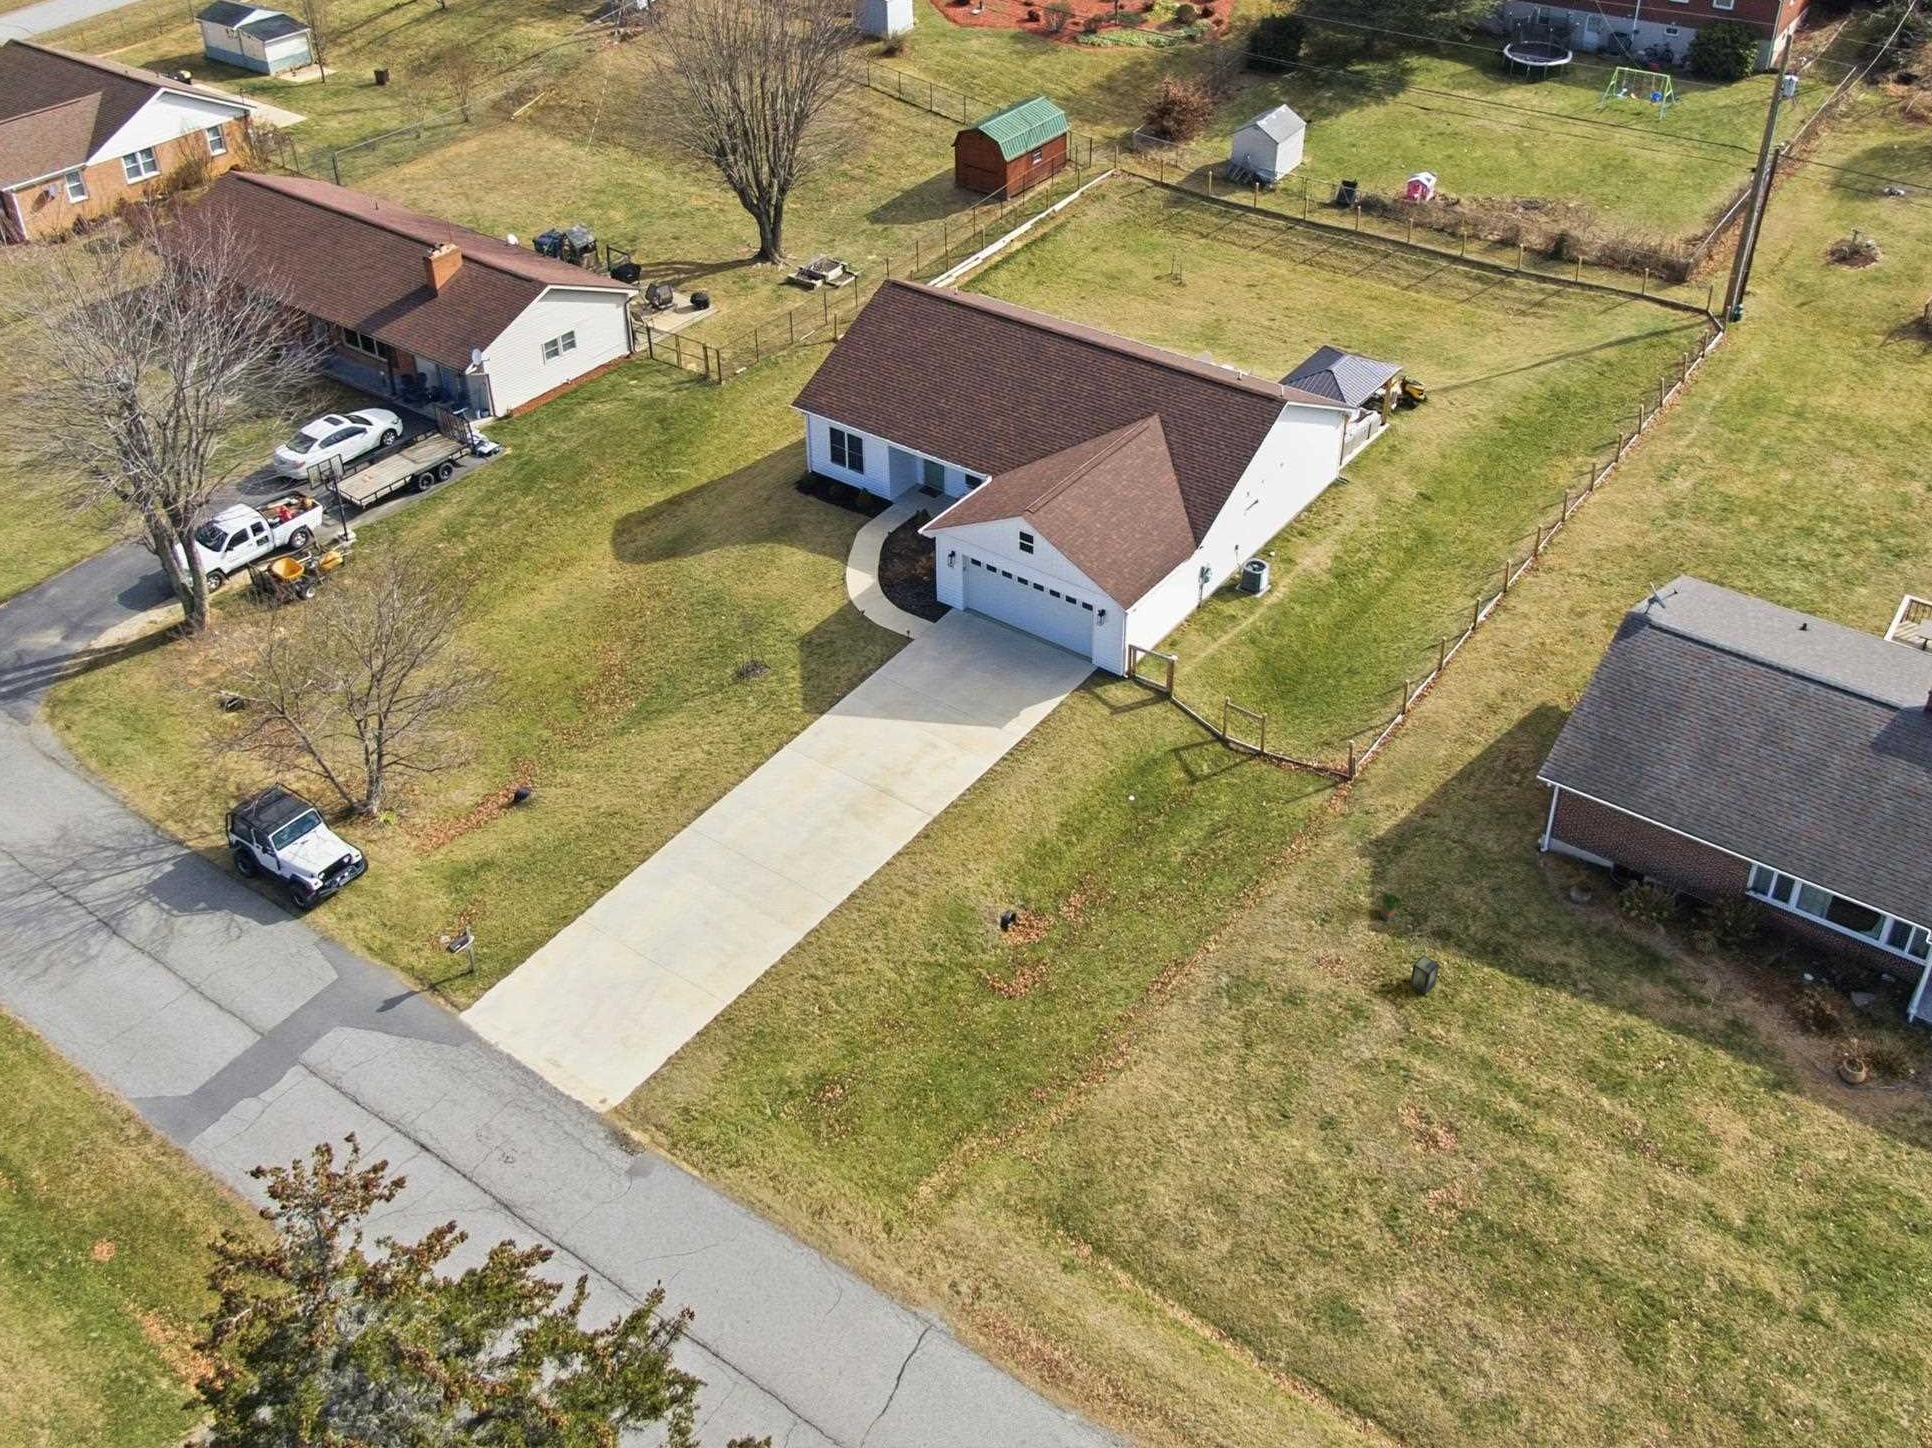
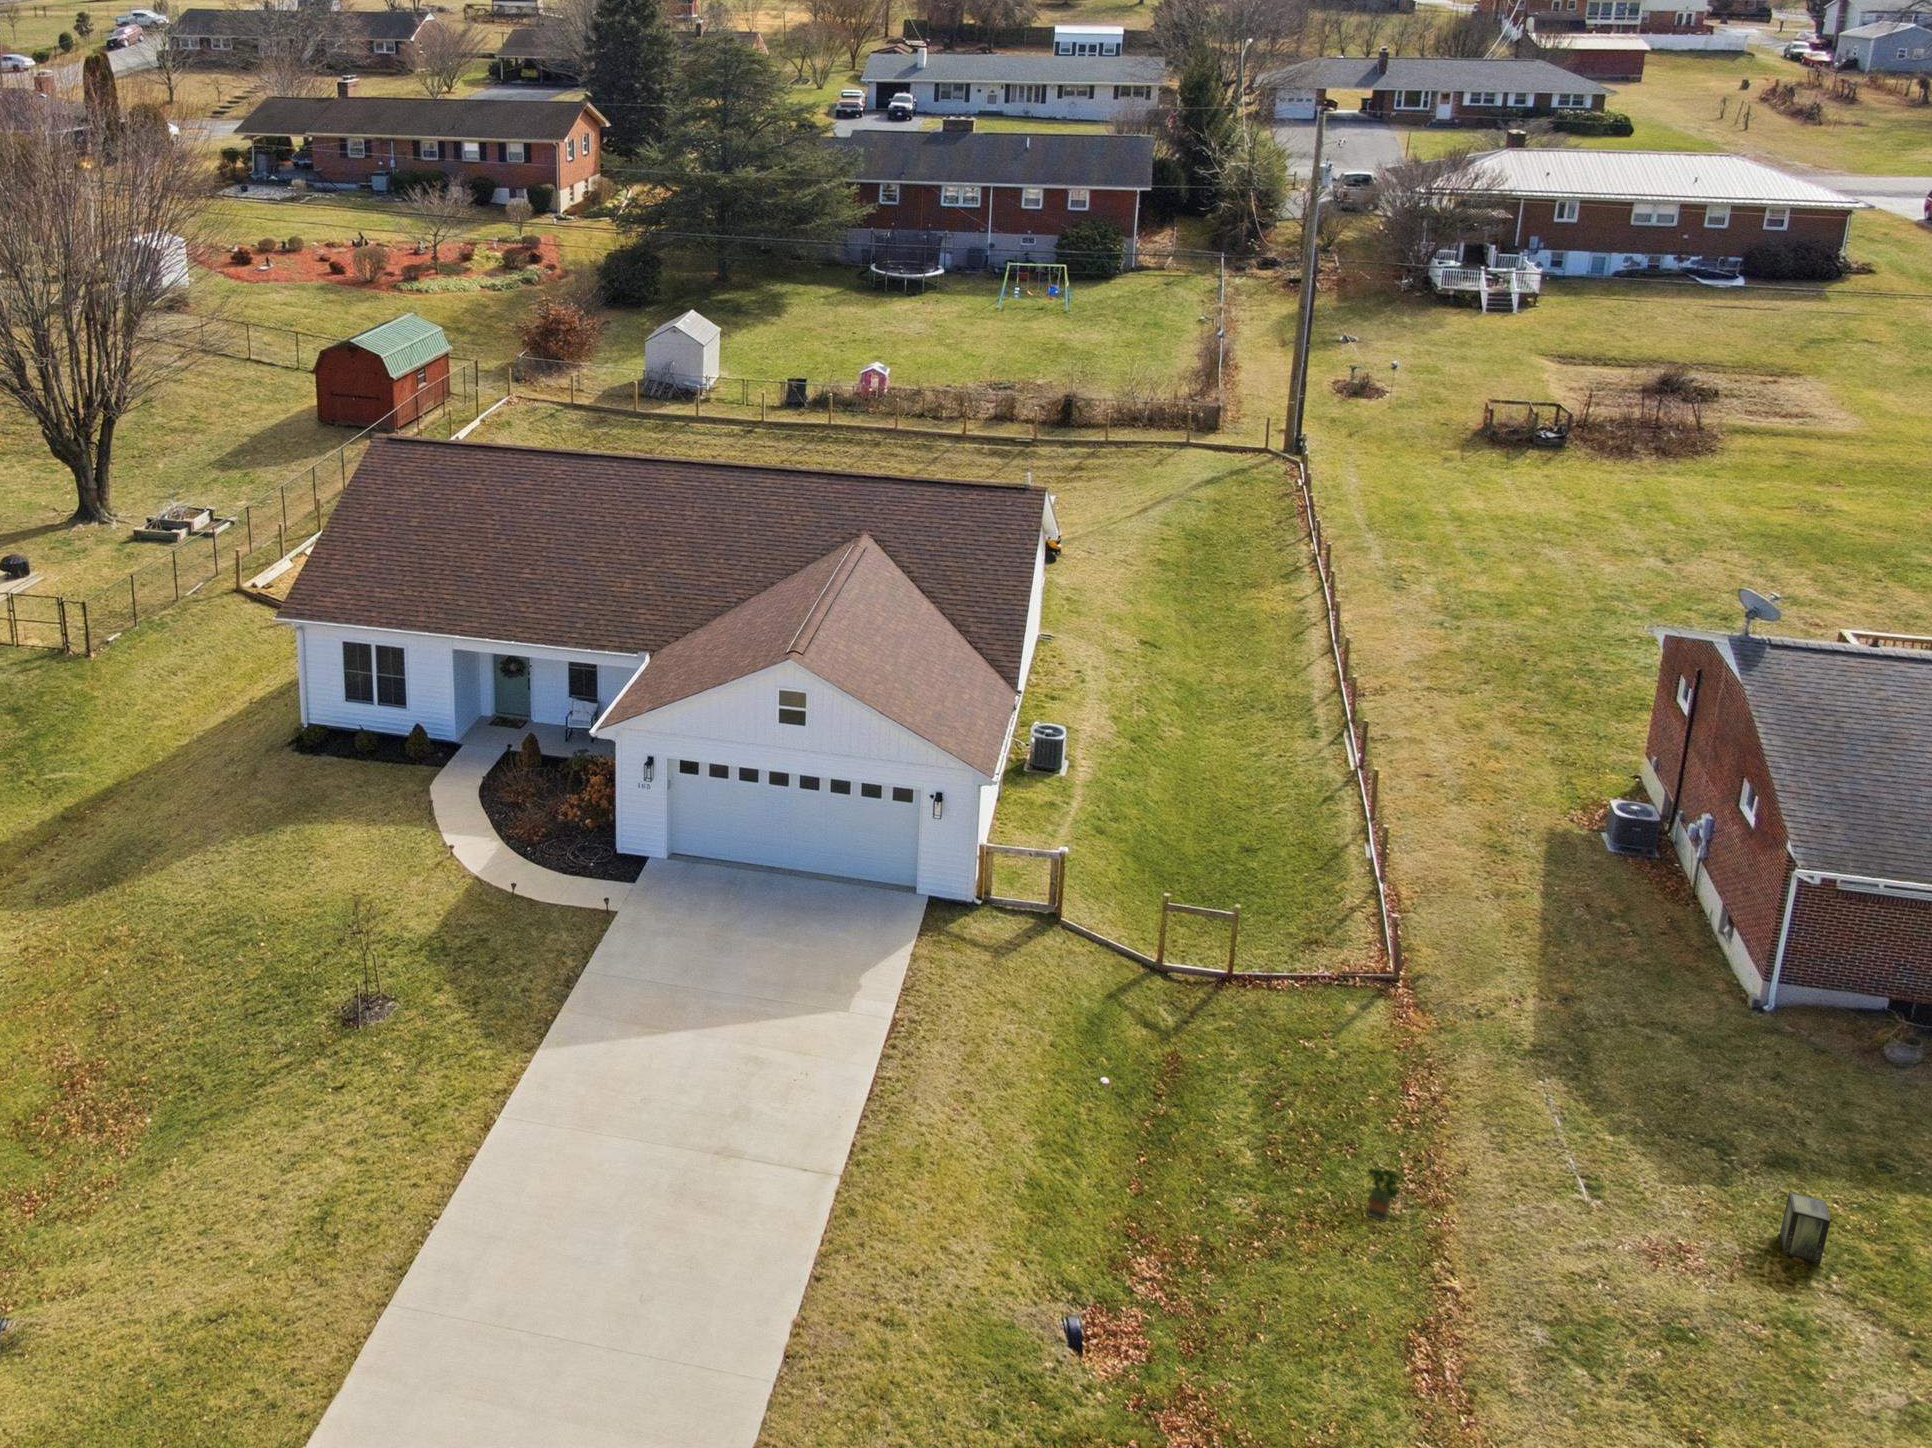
potted tree: present [1380,893,1400,921] -> present [1367,1168,1400,1221]

